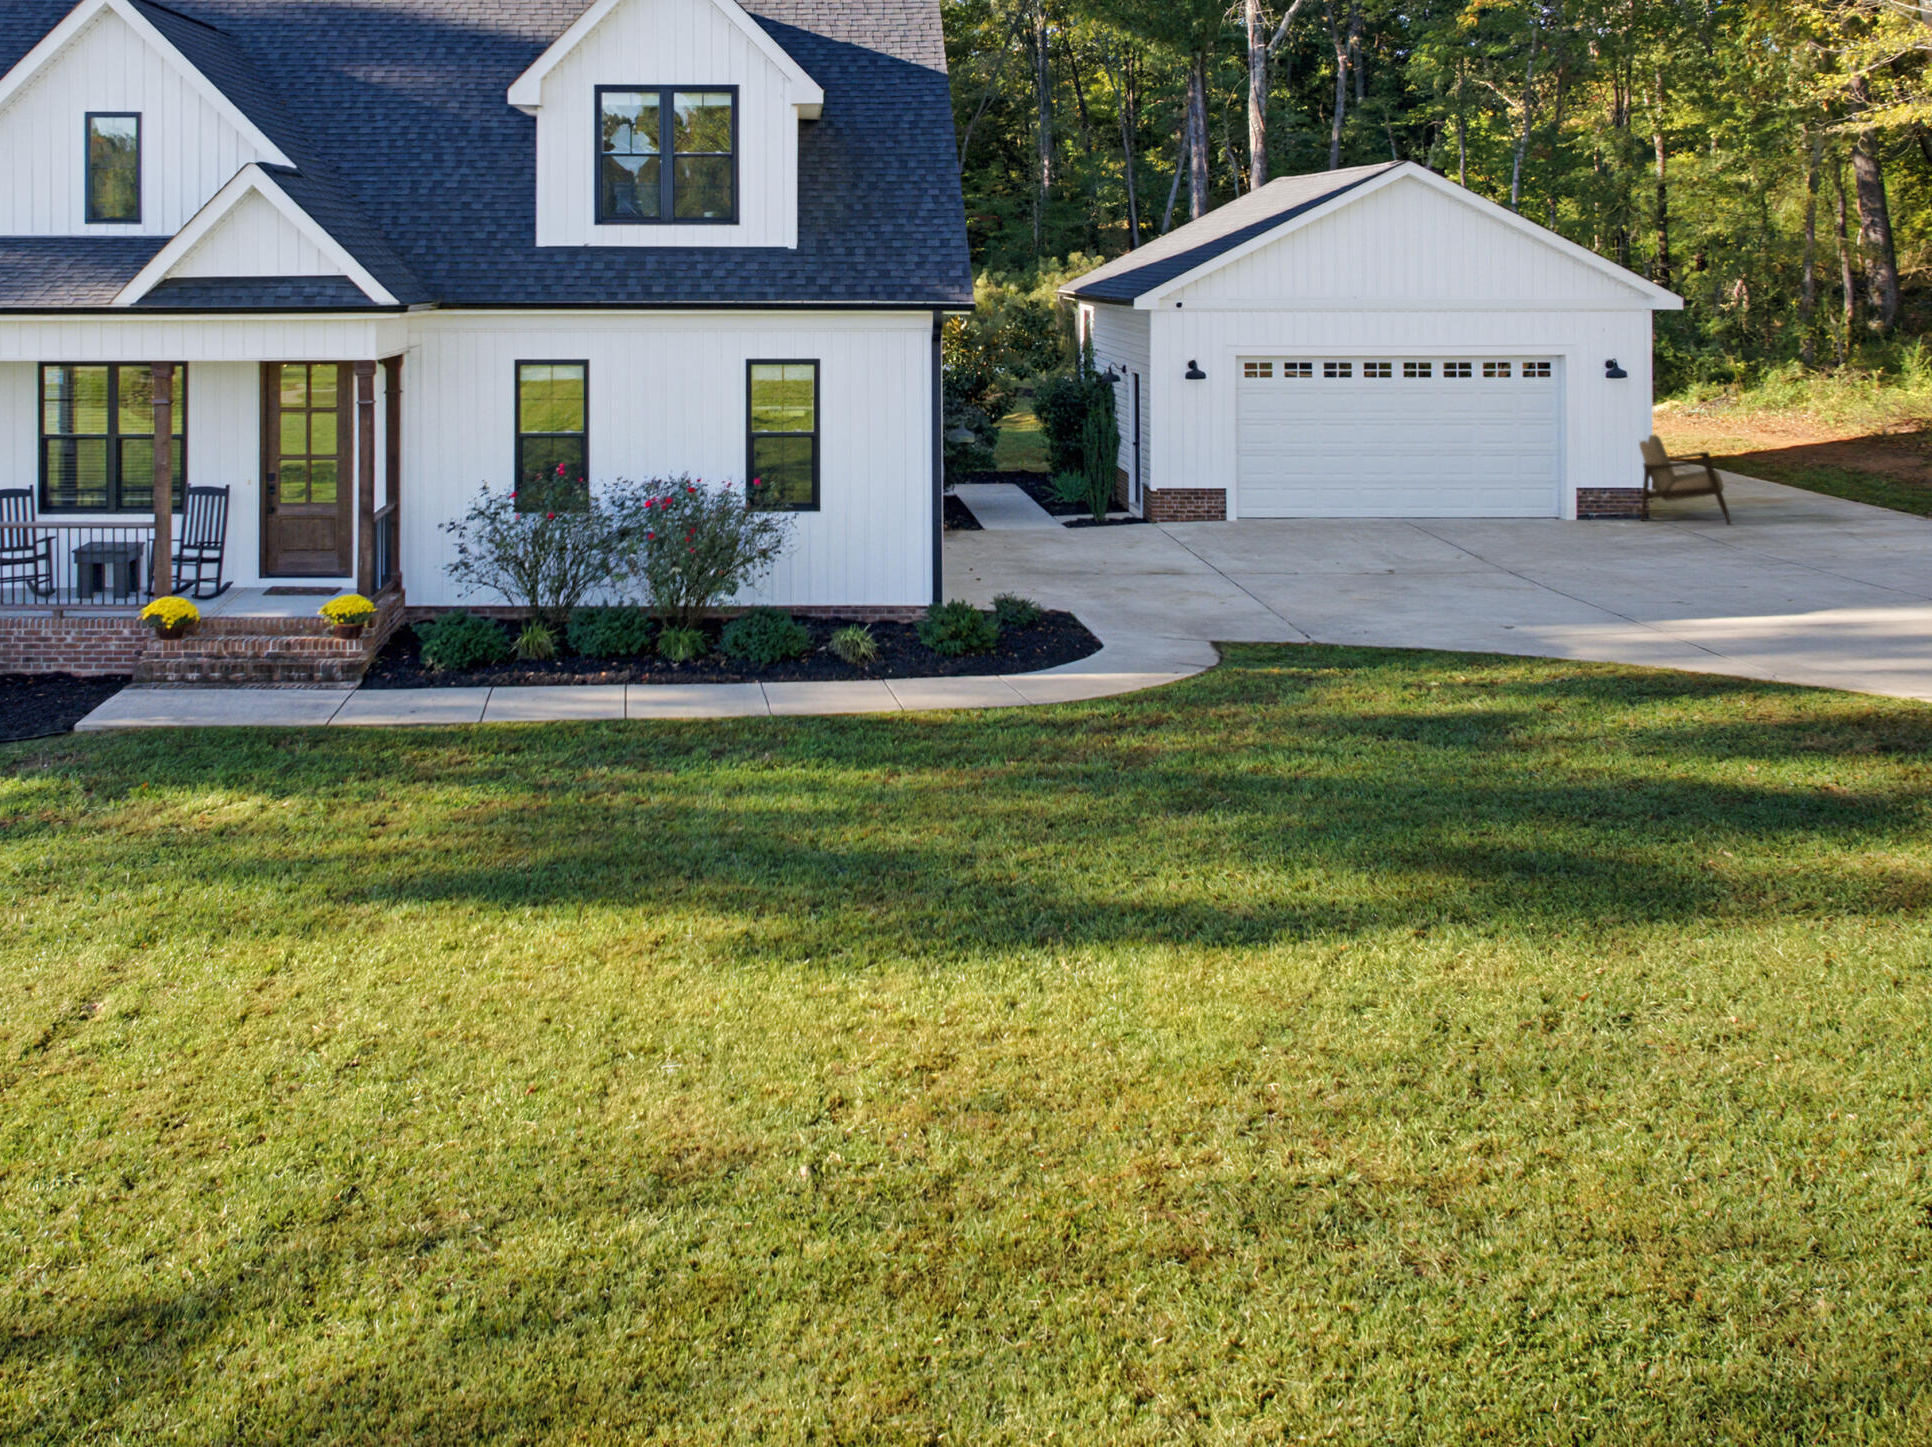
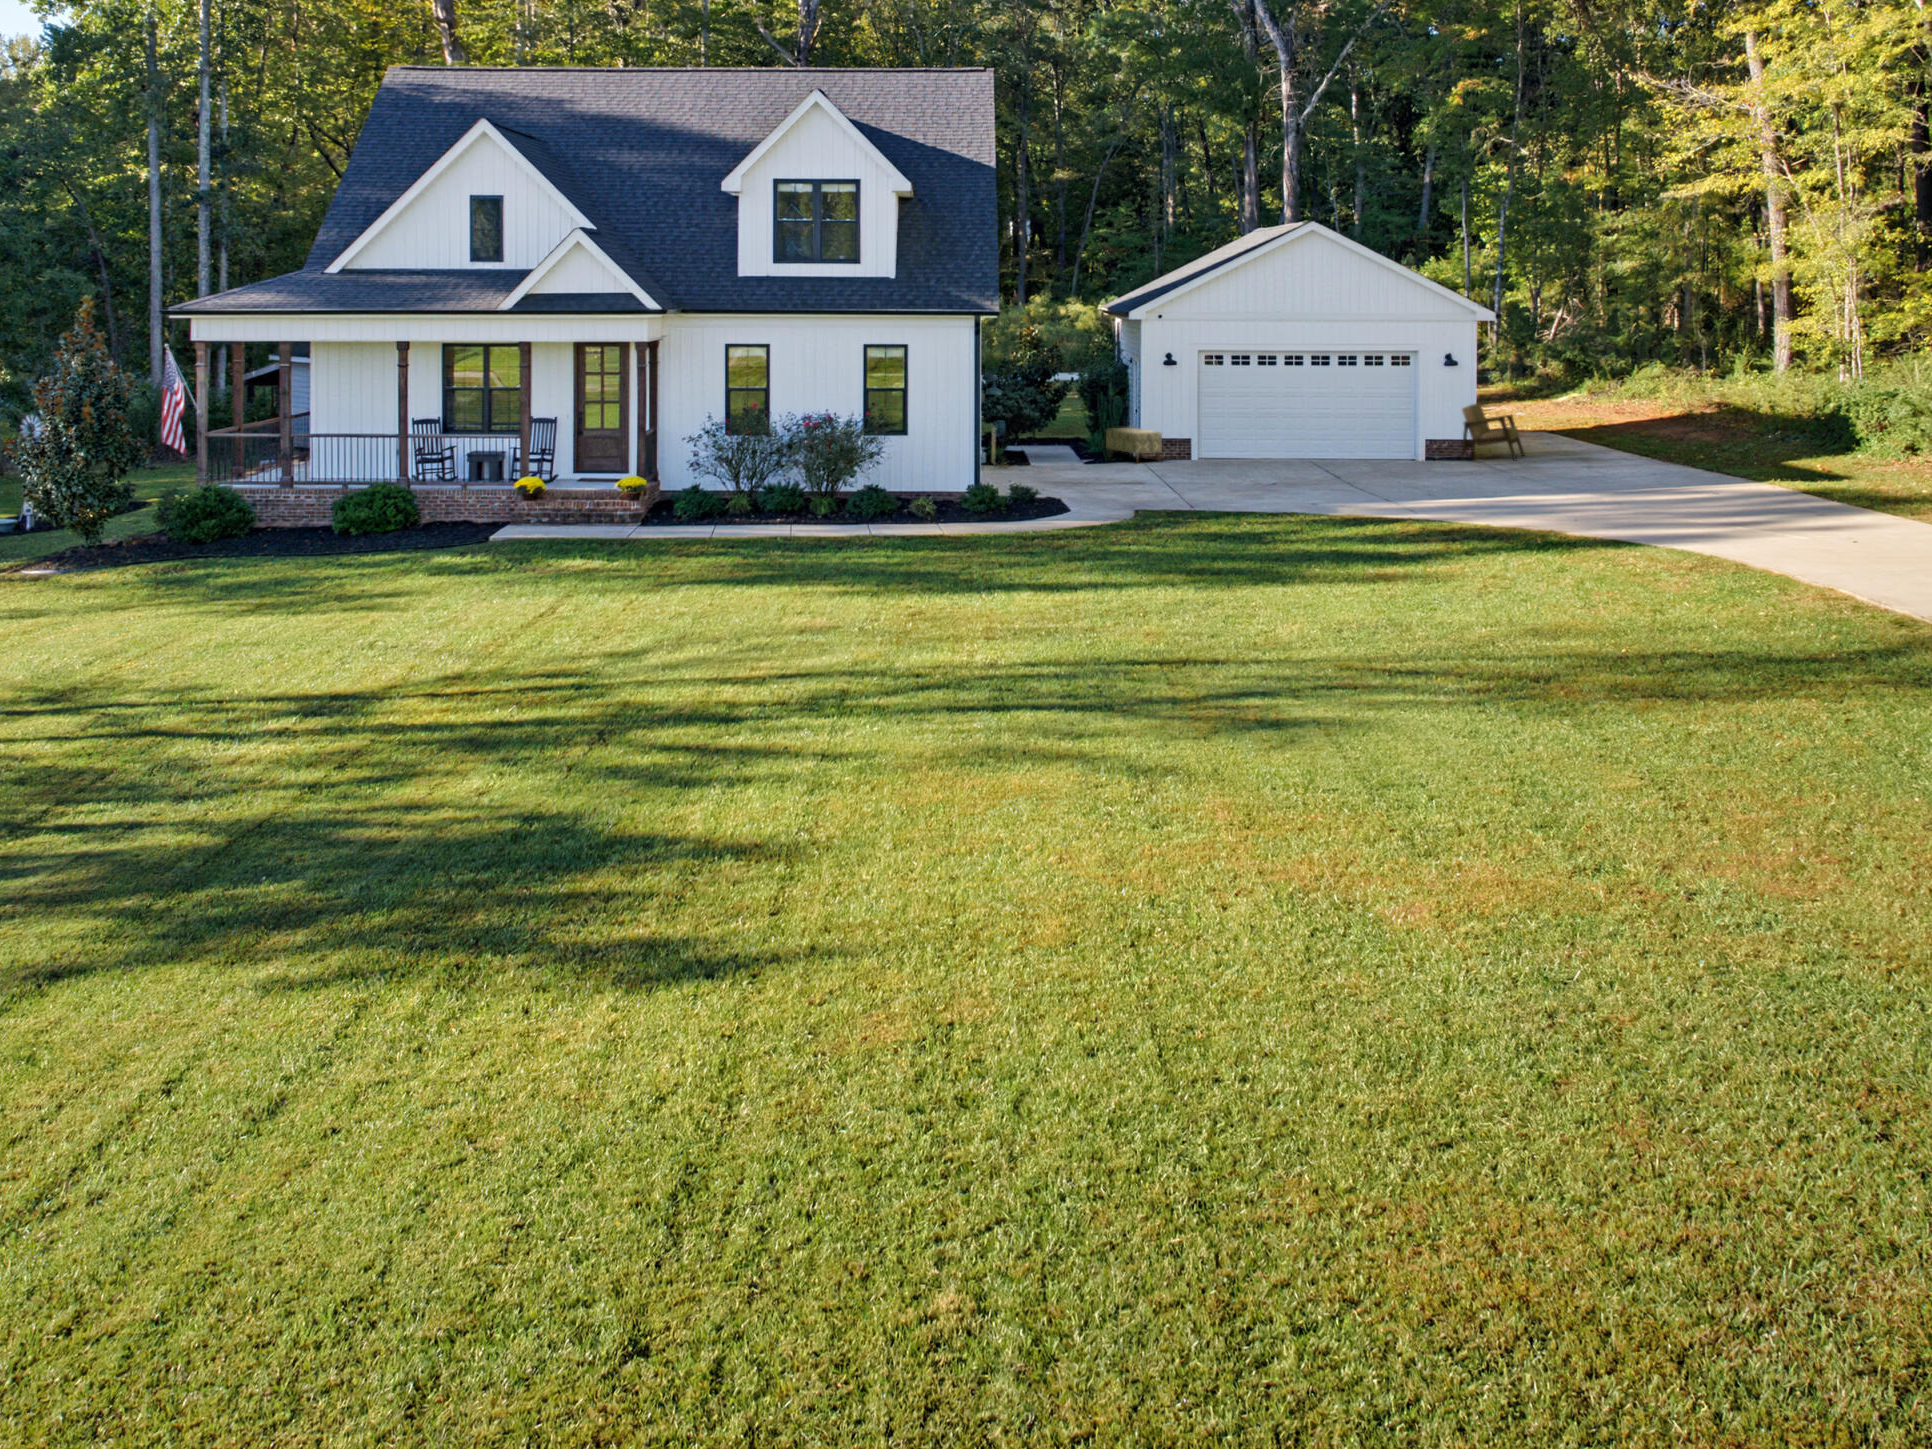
bench: none [1091,473,1183,531] -> present [1106,428,1162,462]

